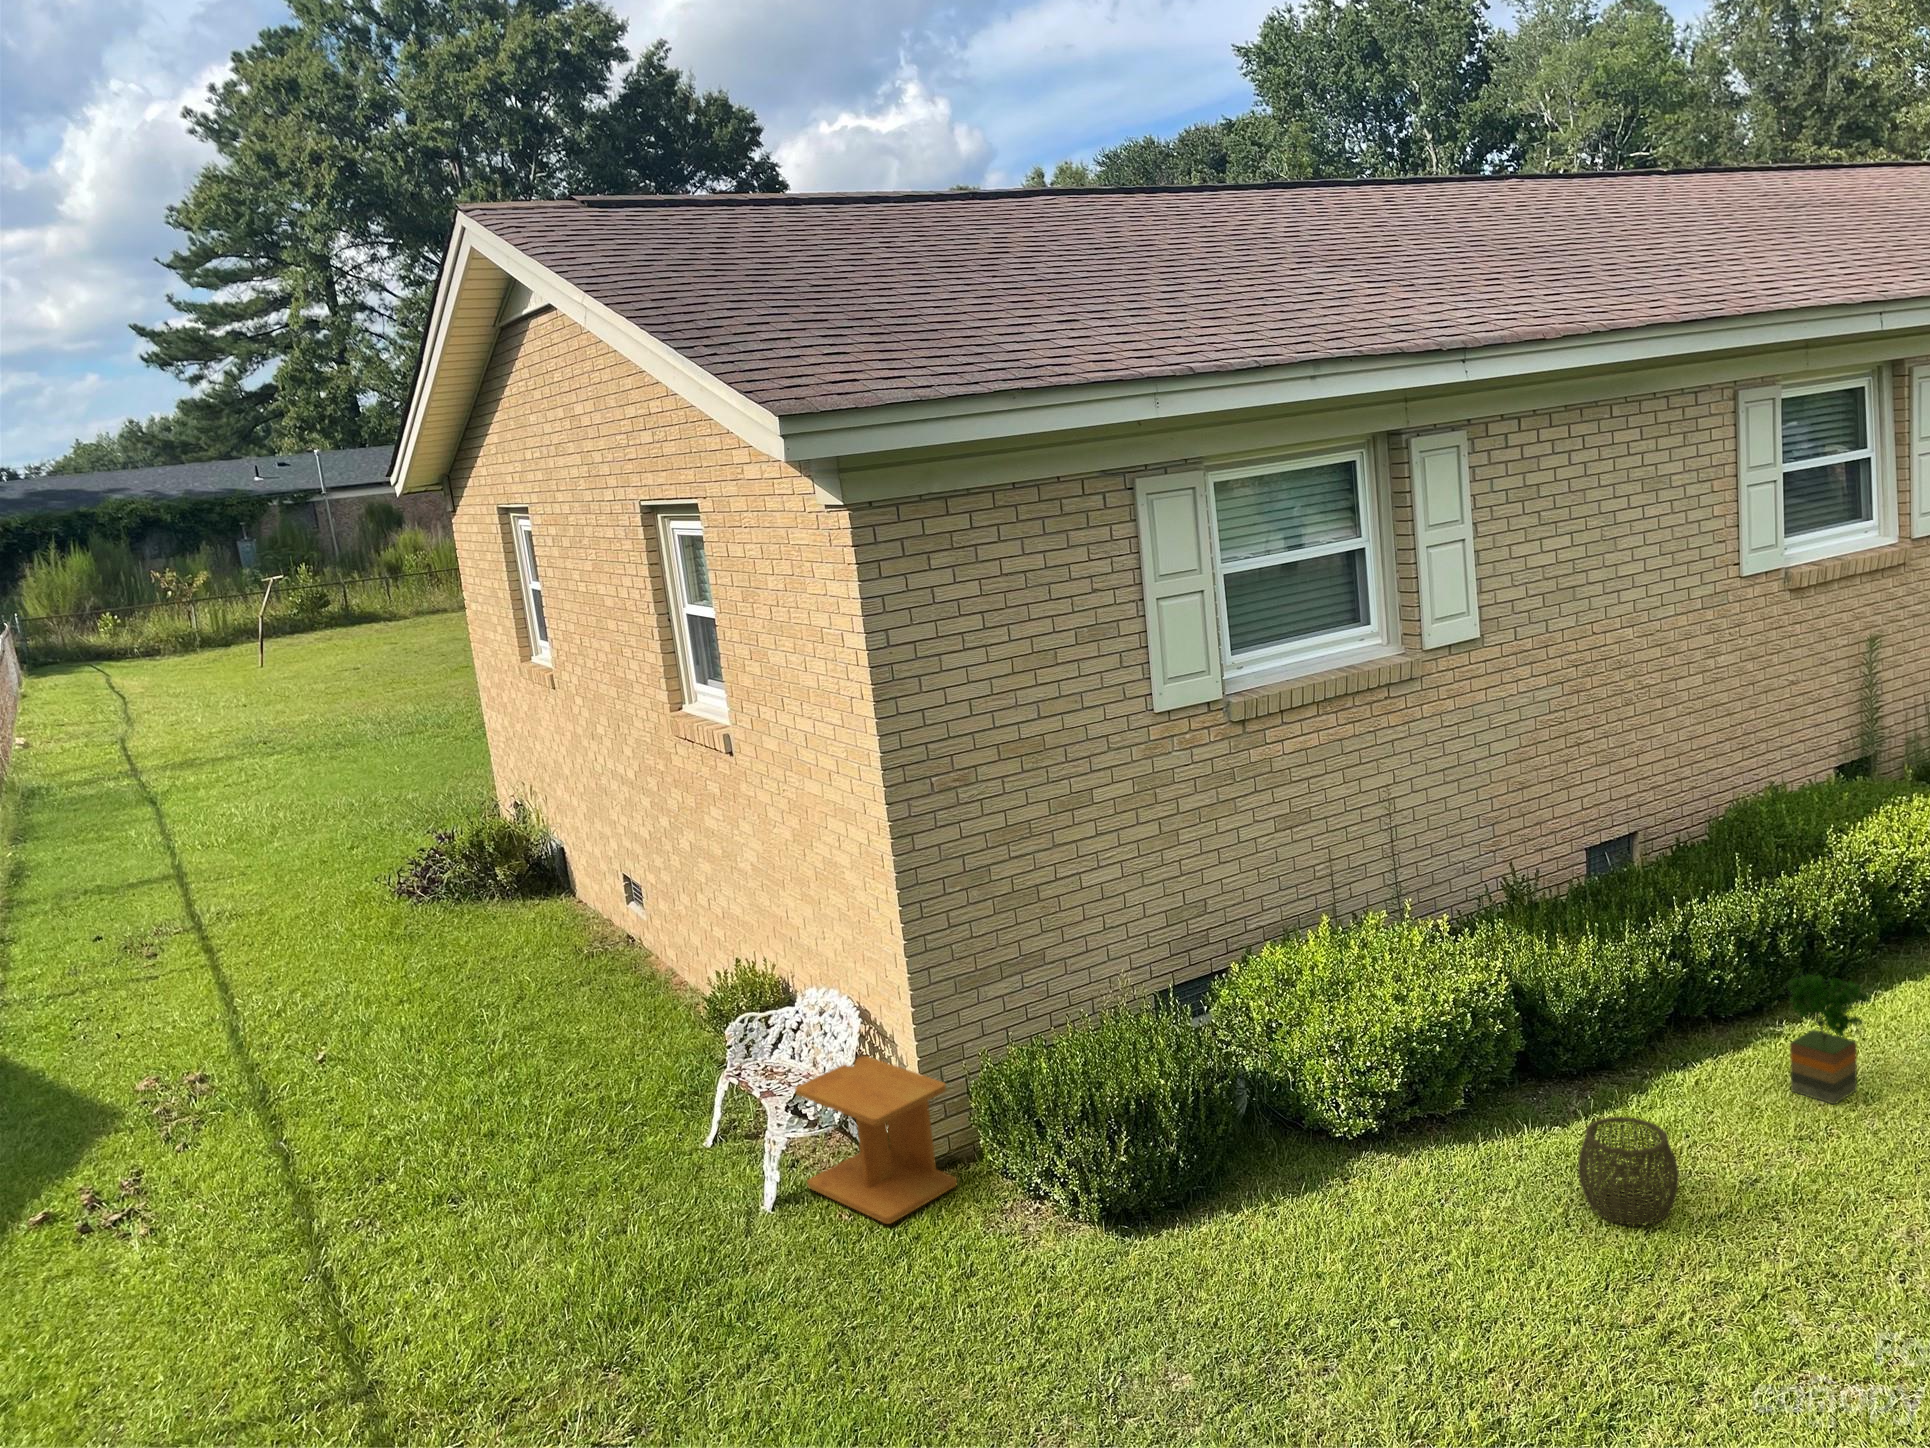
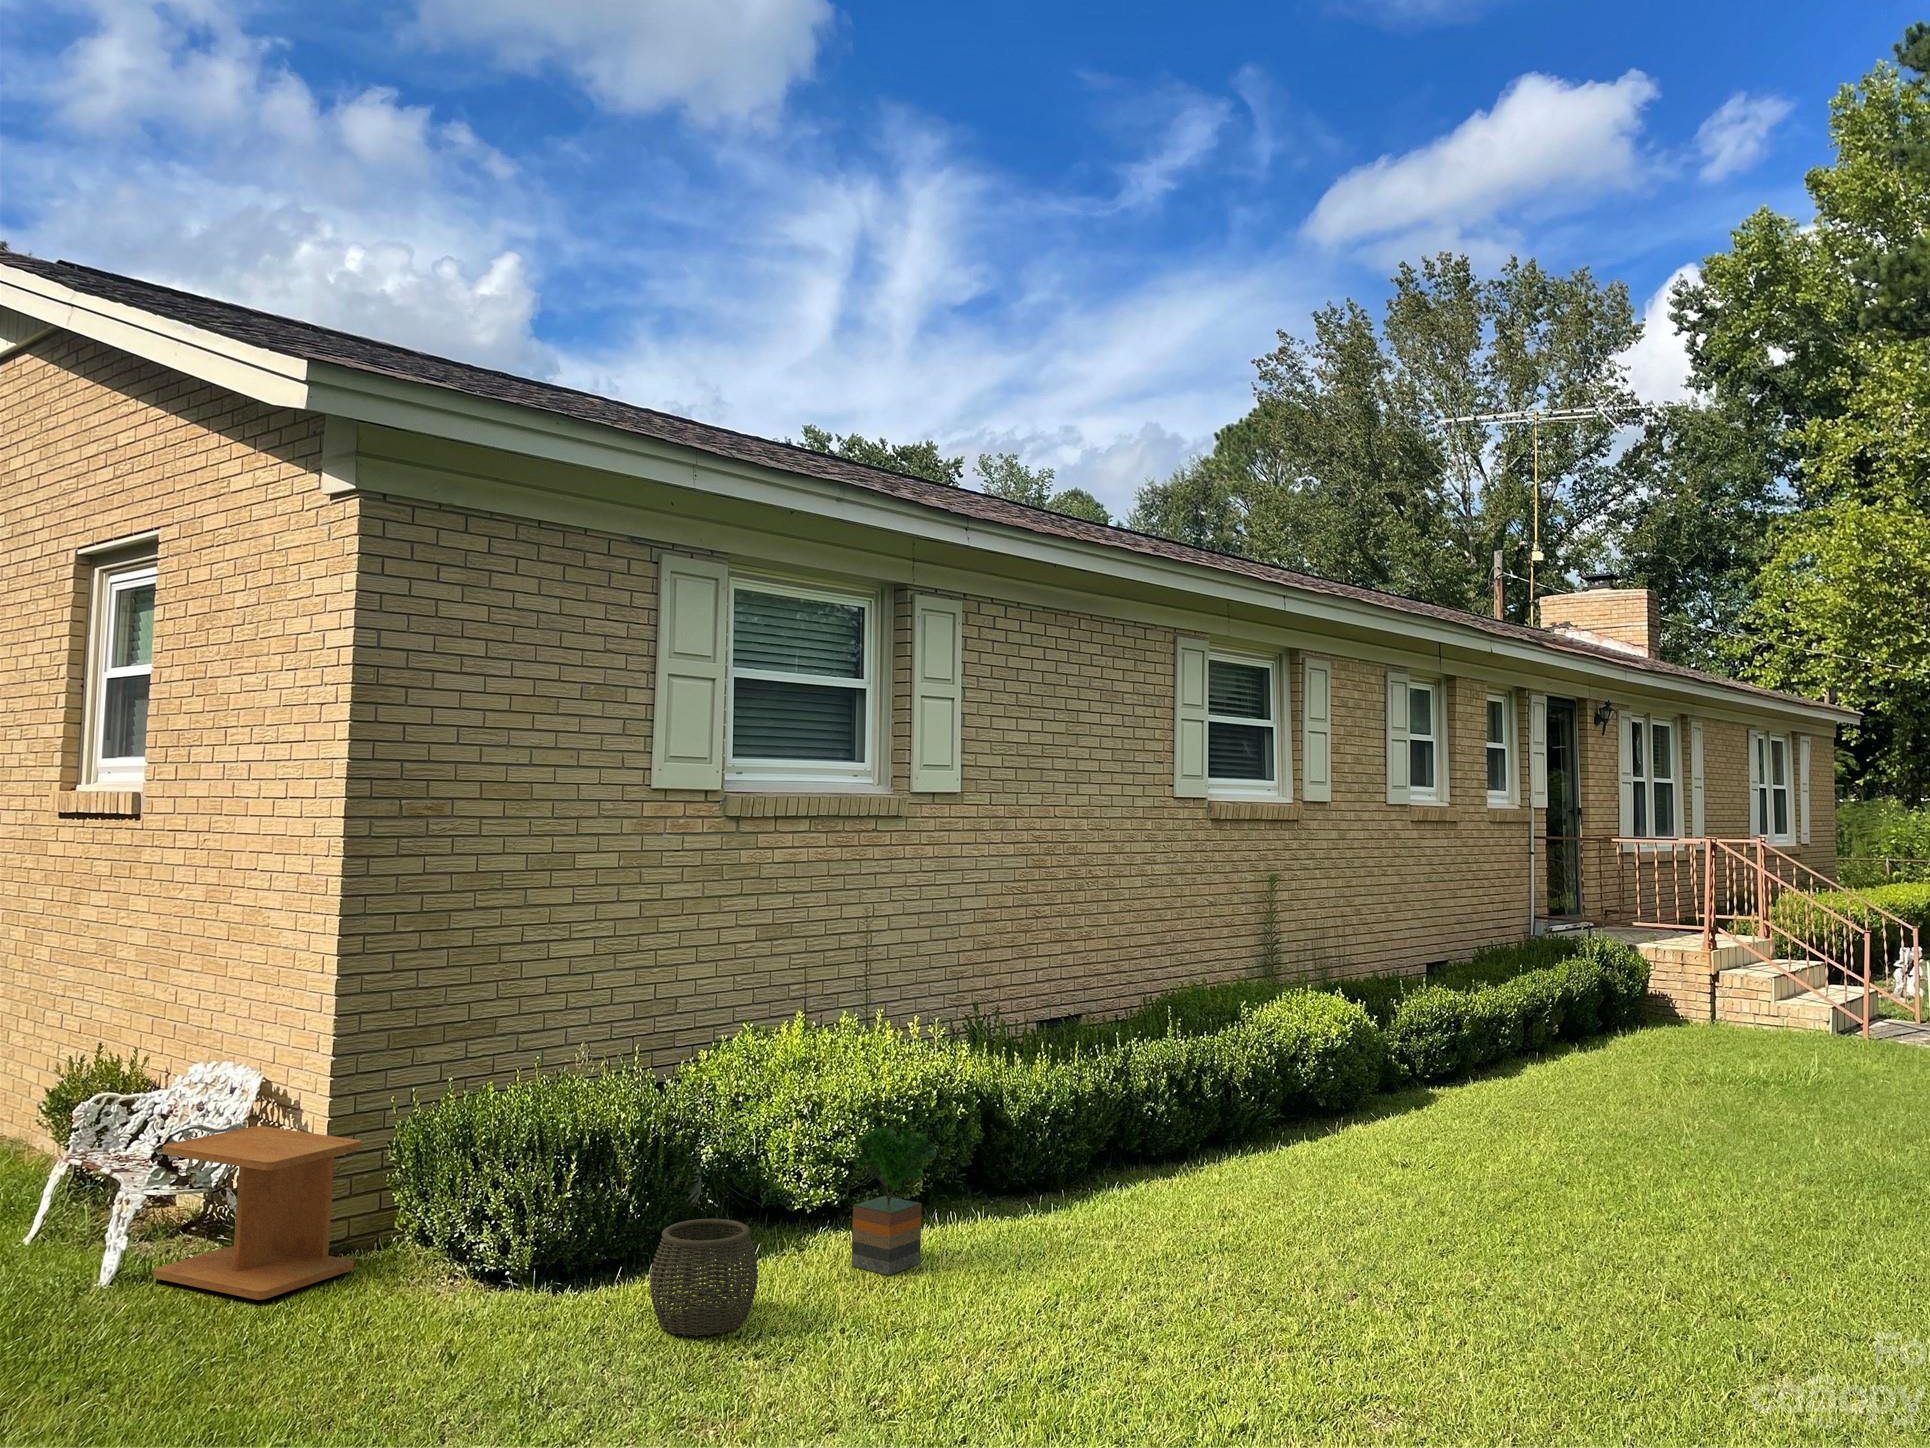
potted tree: present [1788,975,1871,1104] -> present [852,1127,937,1275]
woven basket: present [1578,1117,1679,1226] -> present [649,1219,758,1337]

